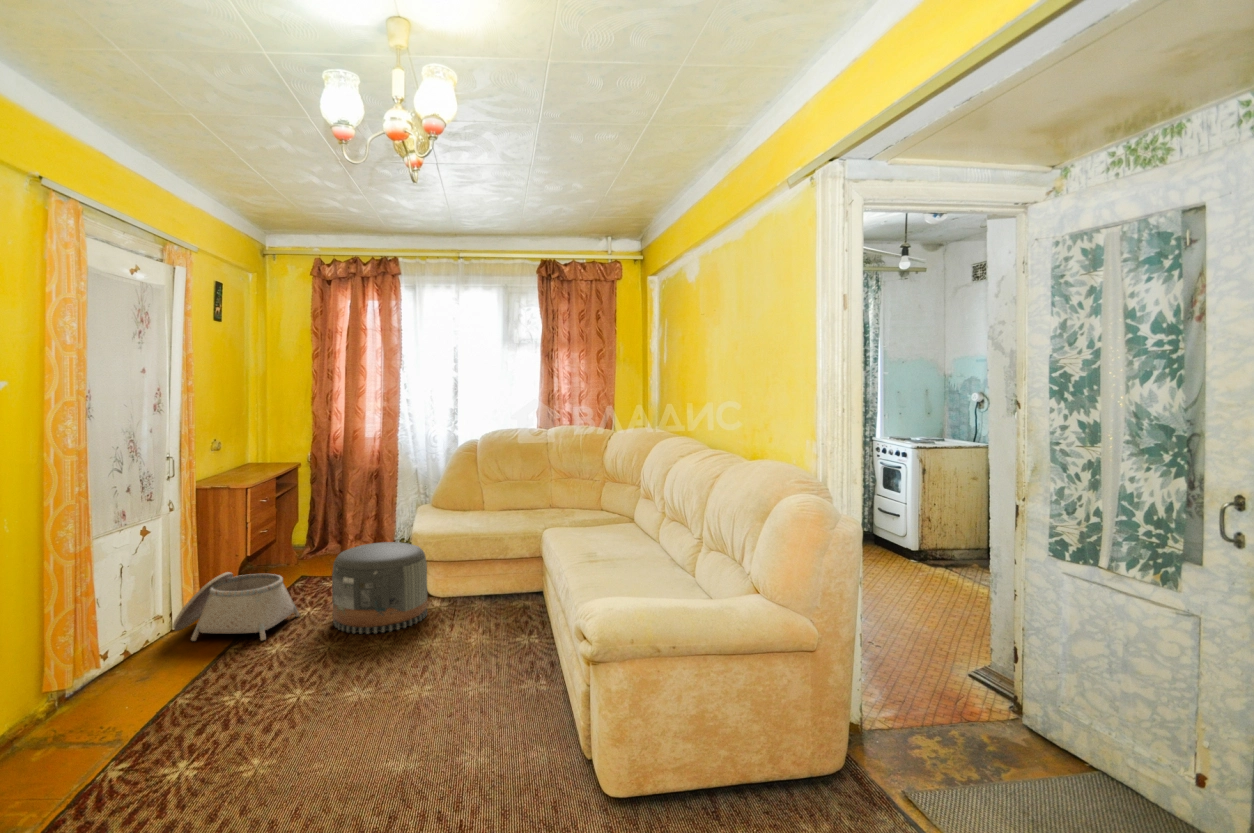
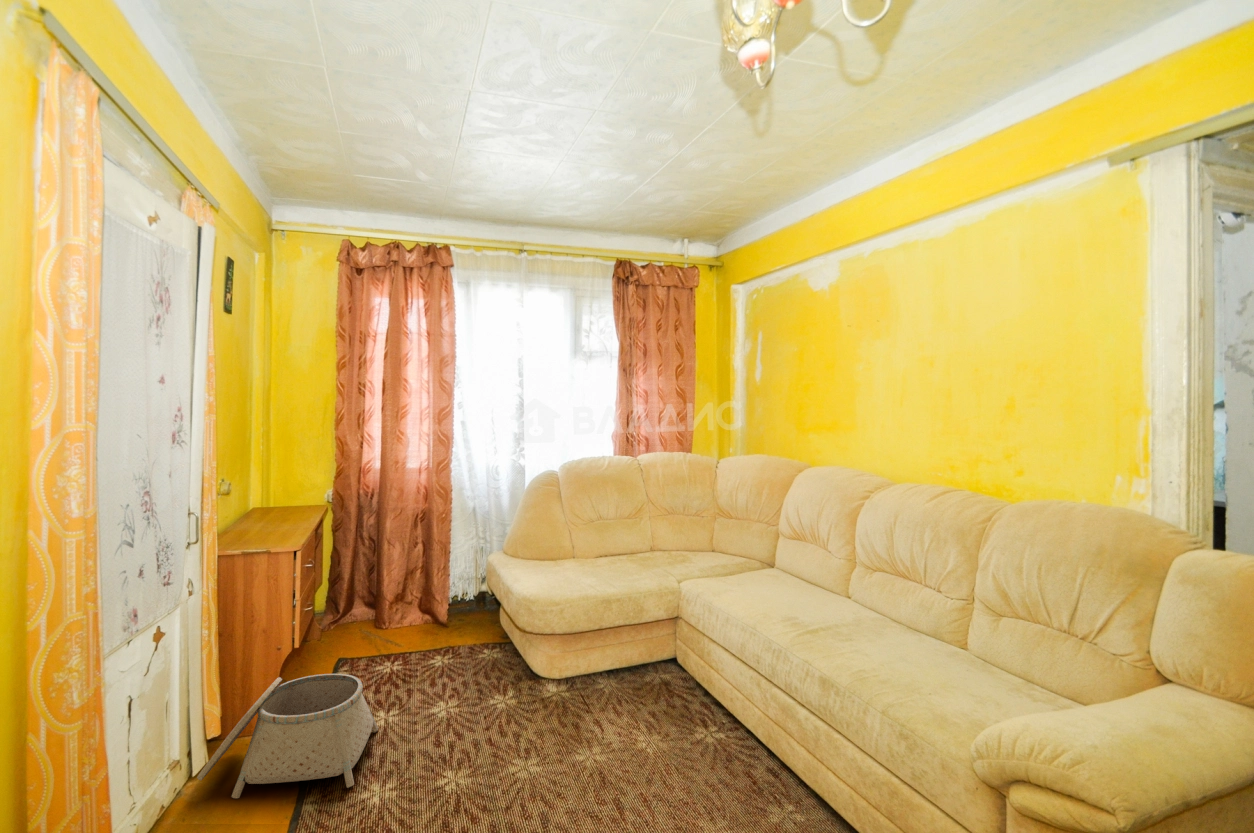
pouf: present [332,542,427,634] -> none [435,615,559,759]

